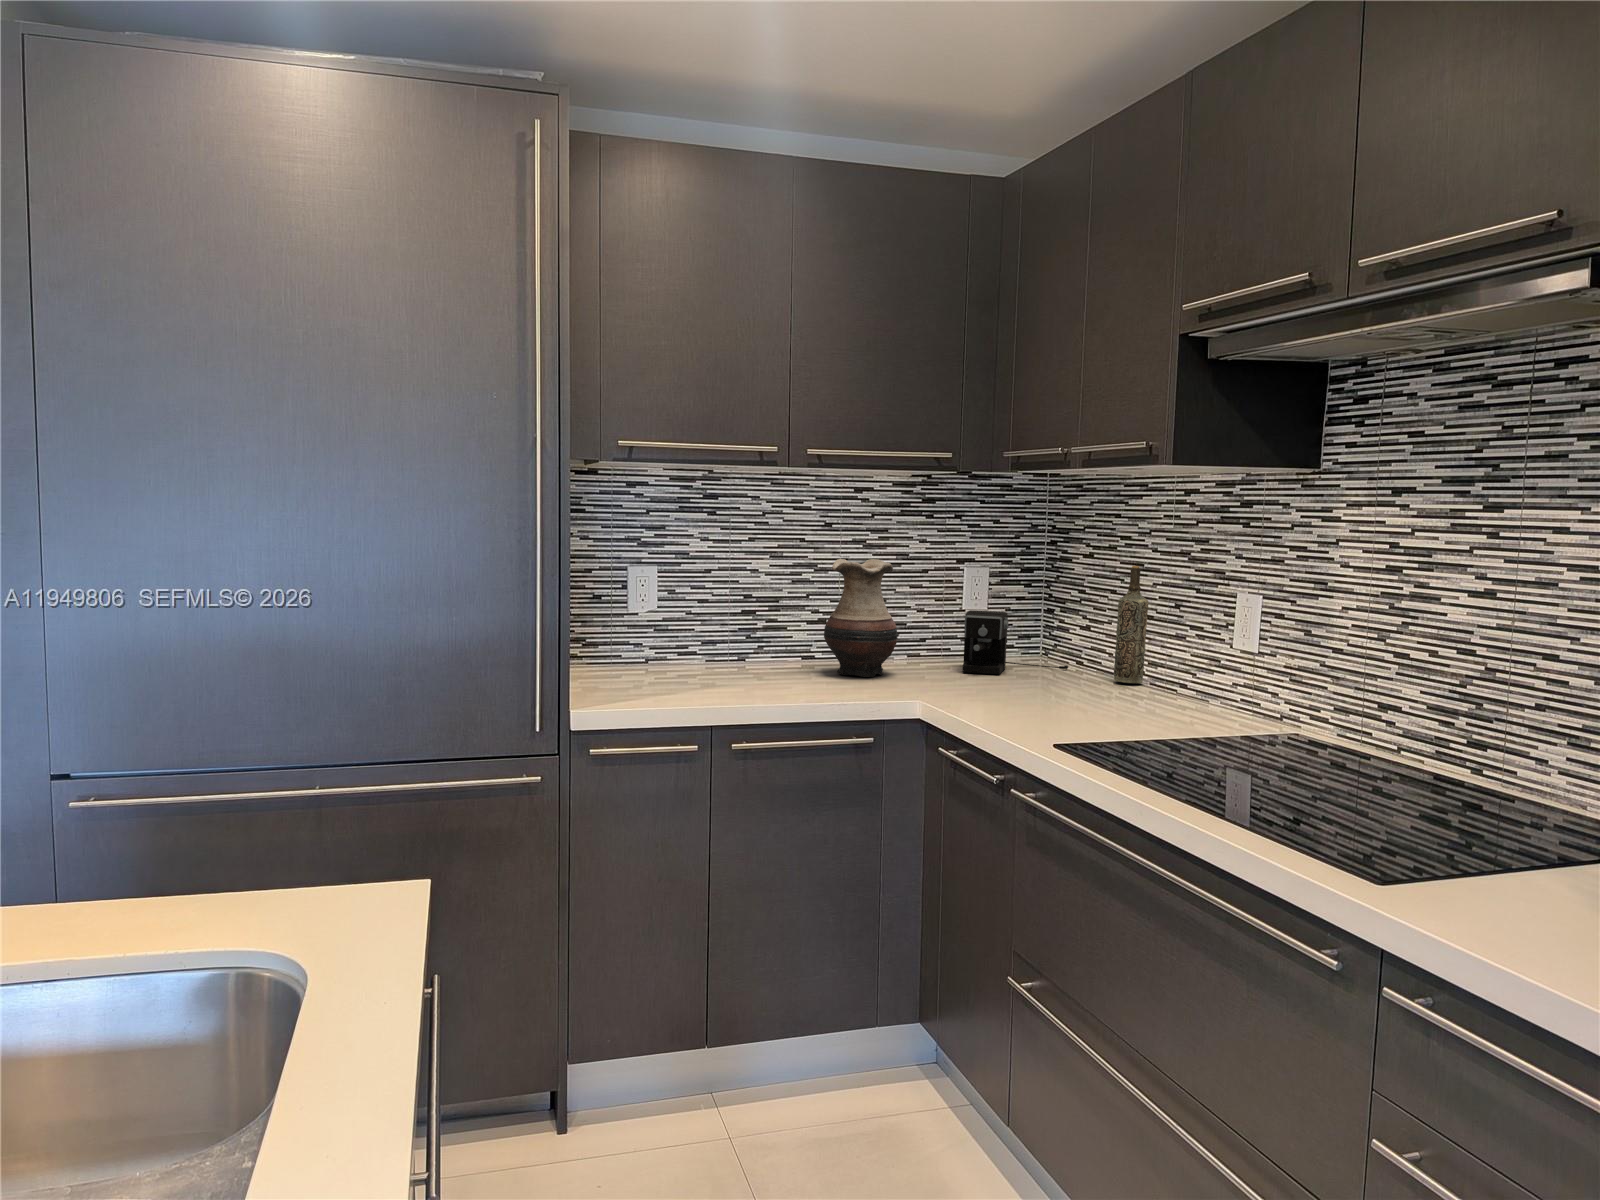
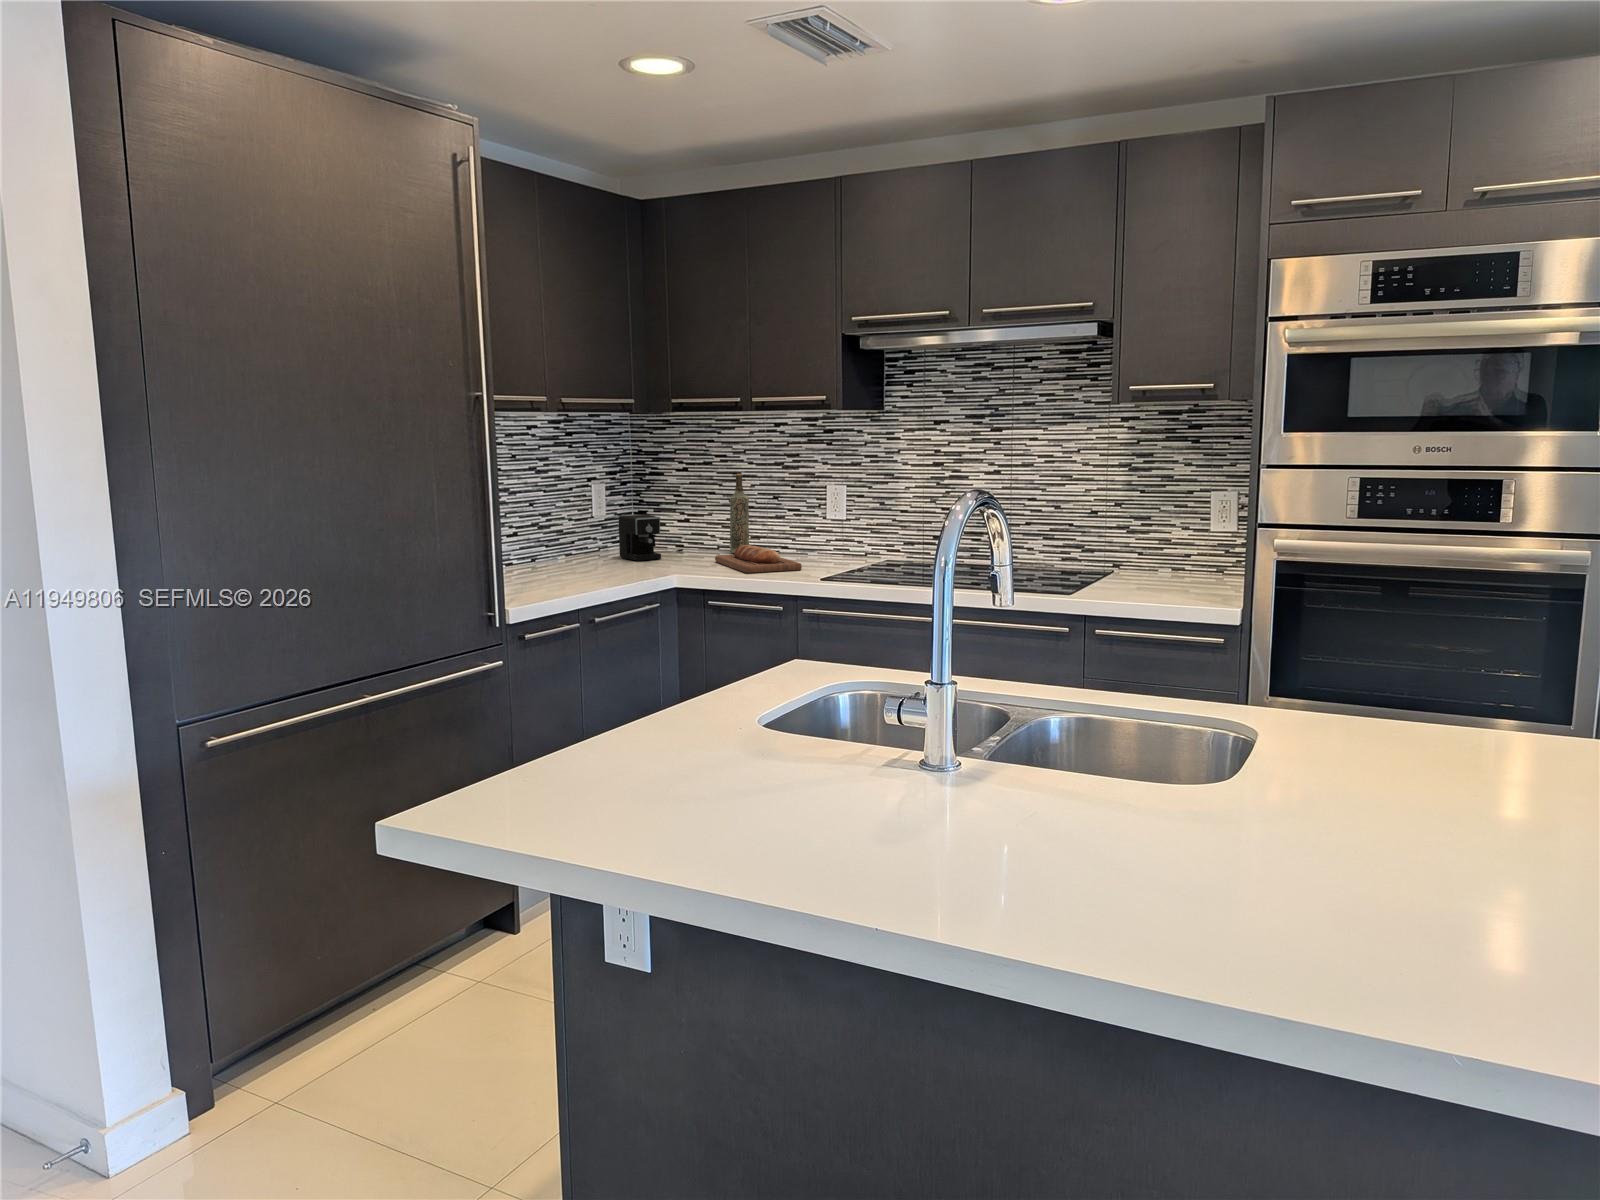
vase: present [824,559,898,677] -> none [552,481,610,572]
bread loaf: none [1008,671,1128,721] -> present [715,545,802,573]

